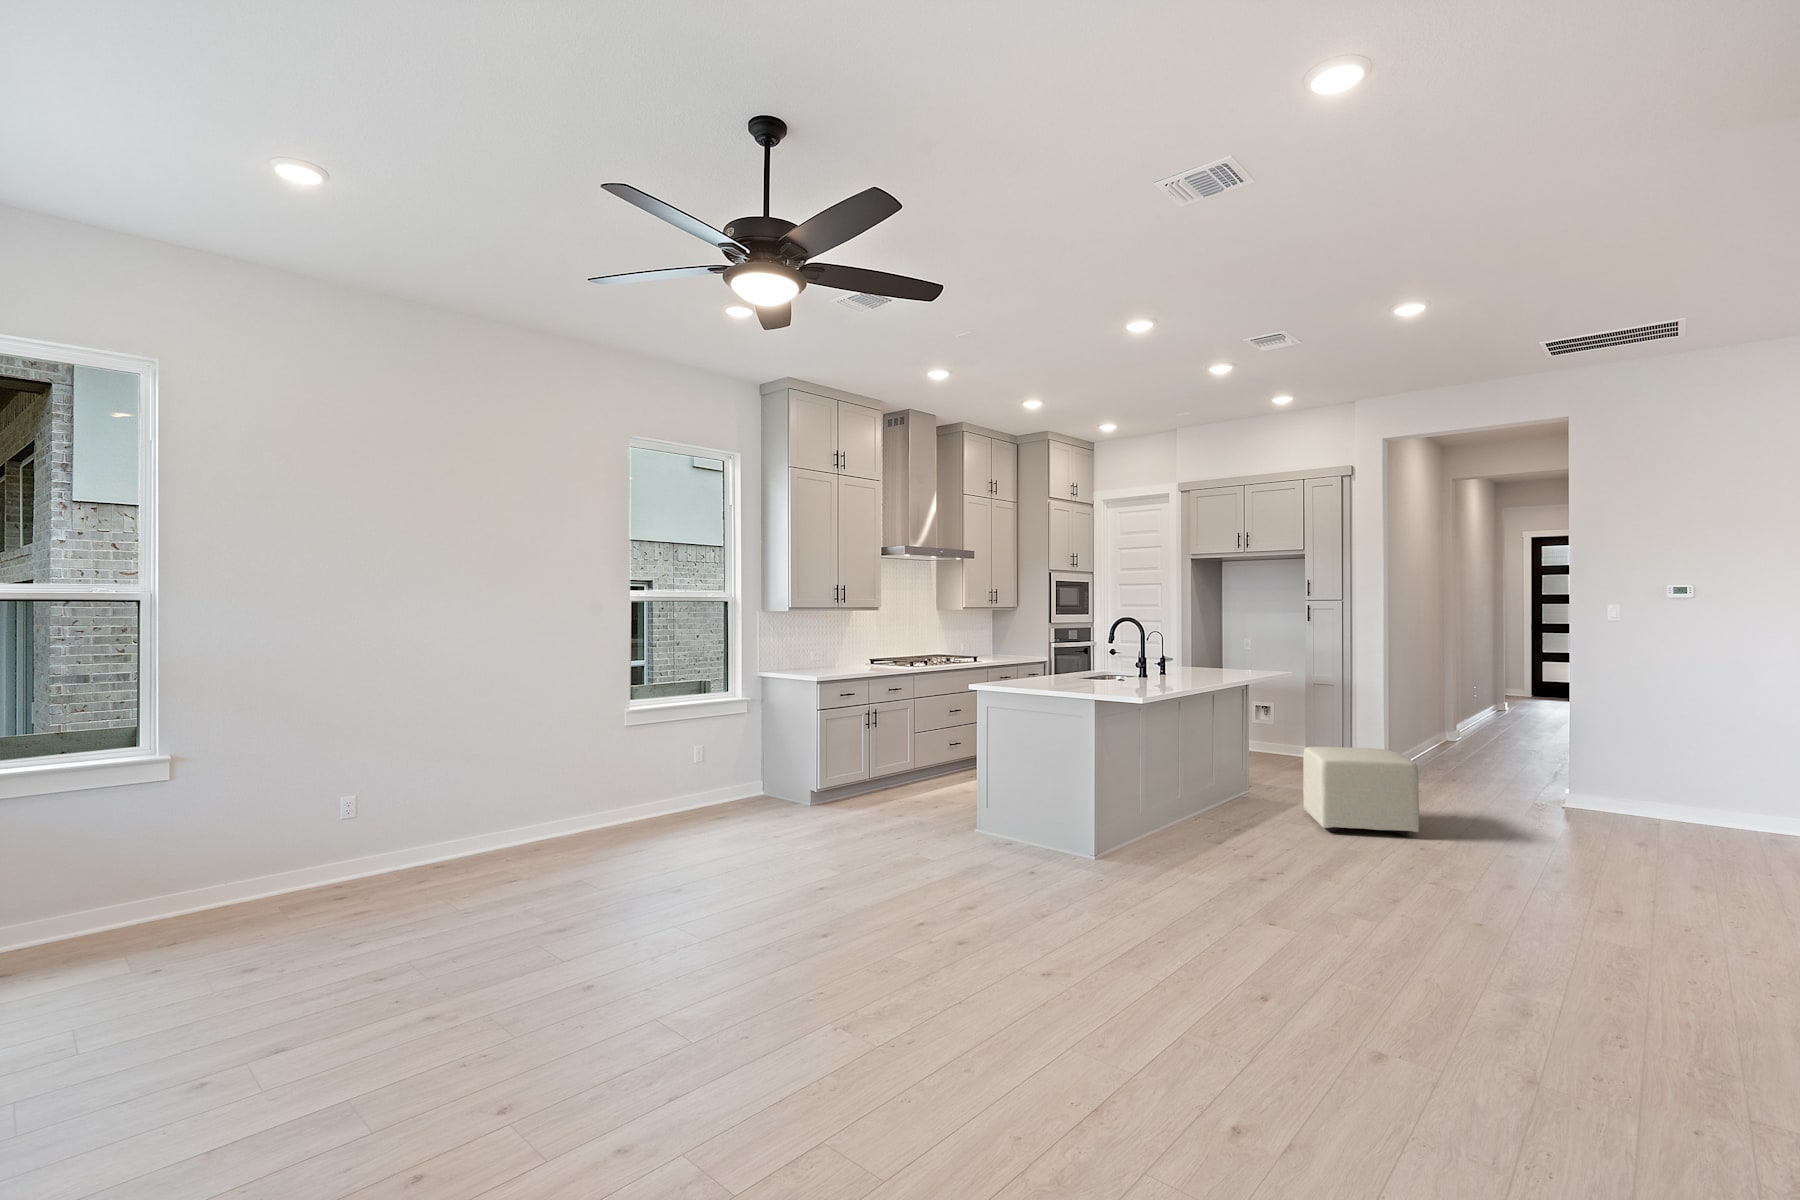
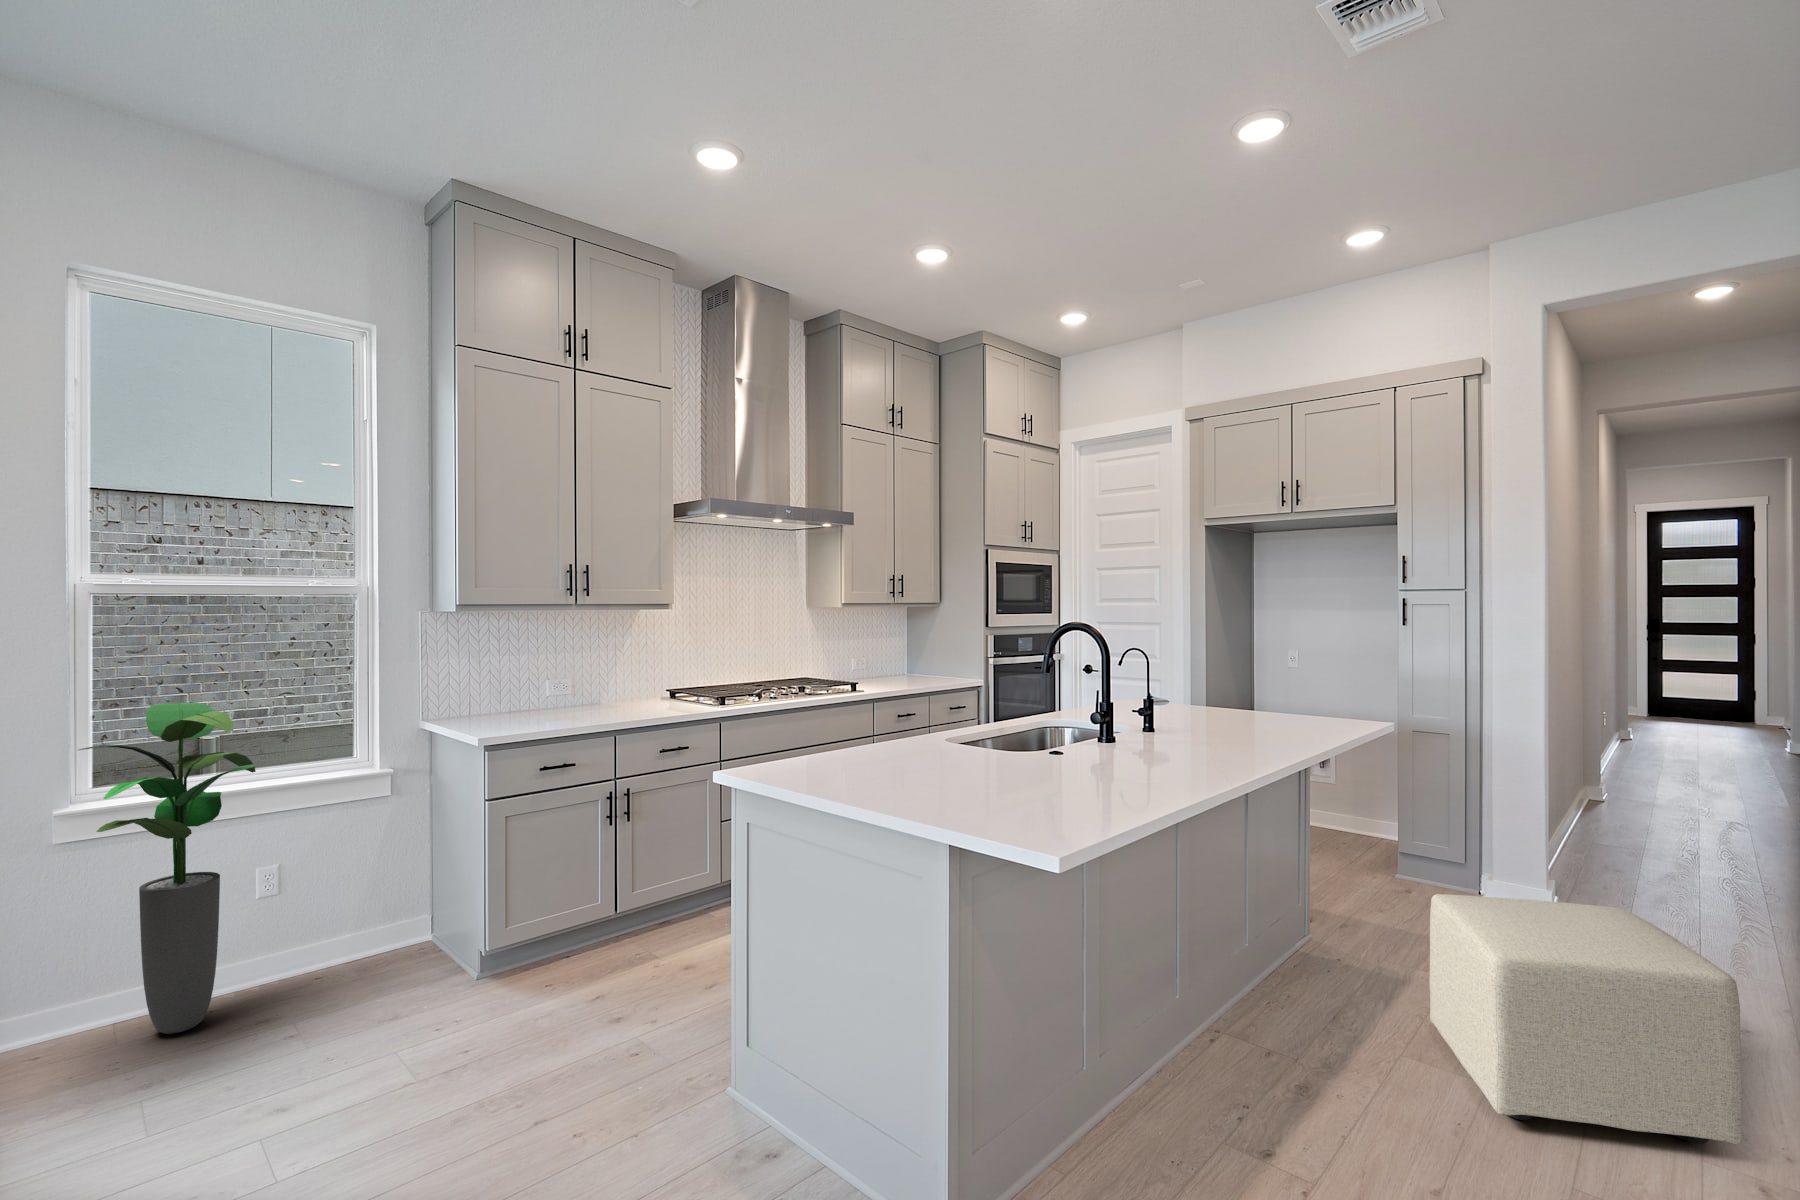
potted plant: none [659,658,729,819] -> present [79,703,256,1034]

